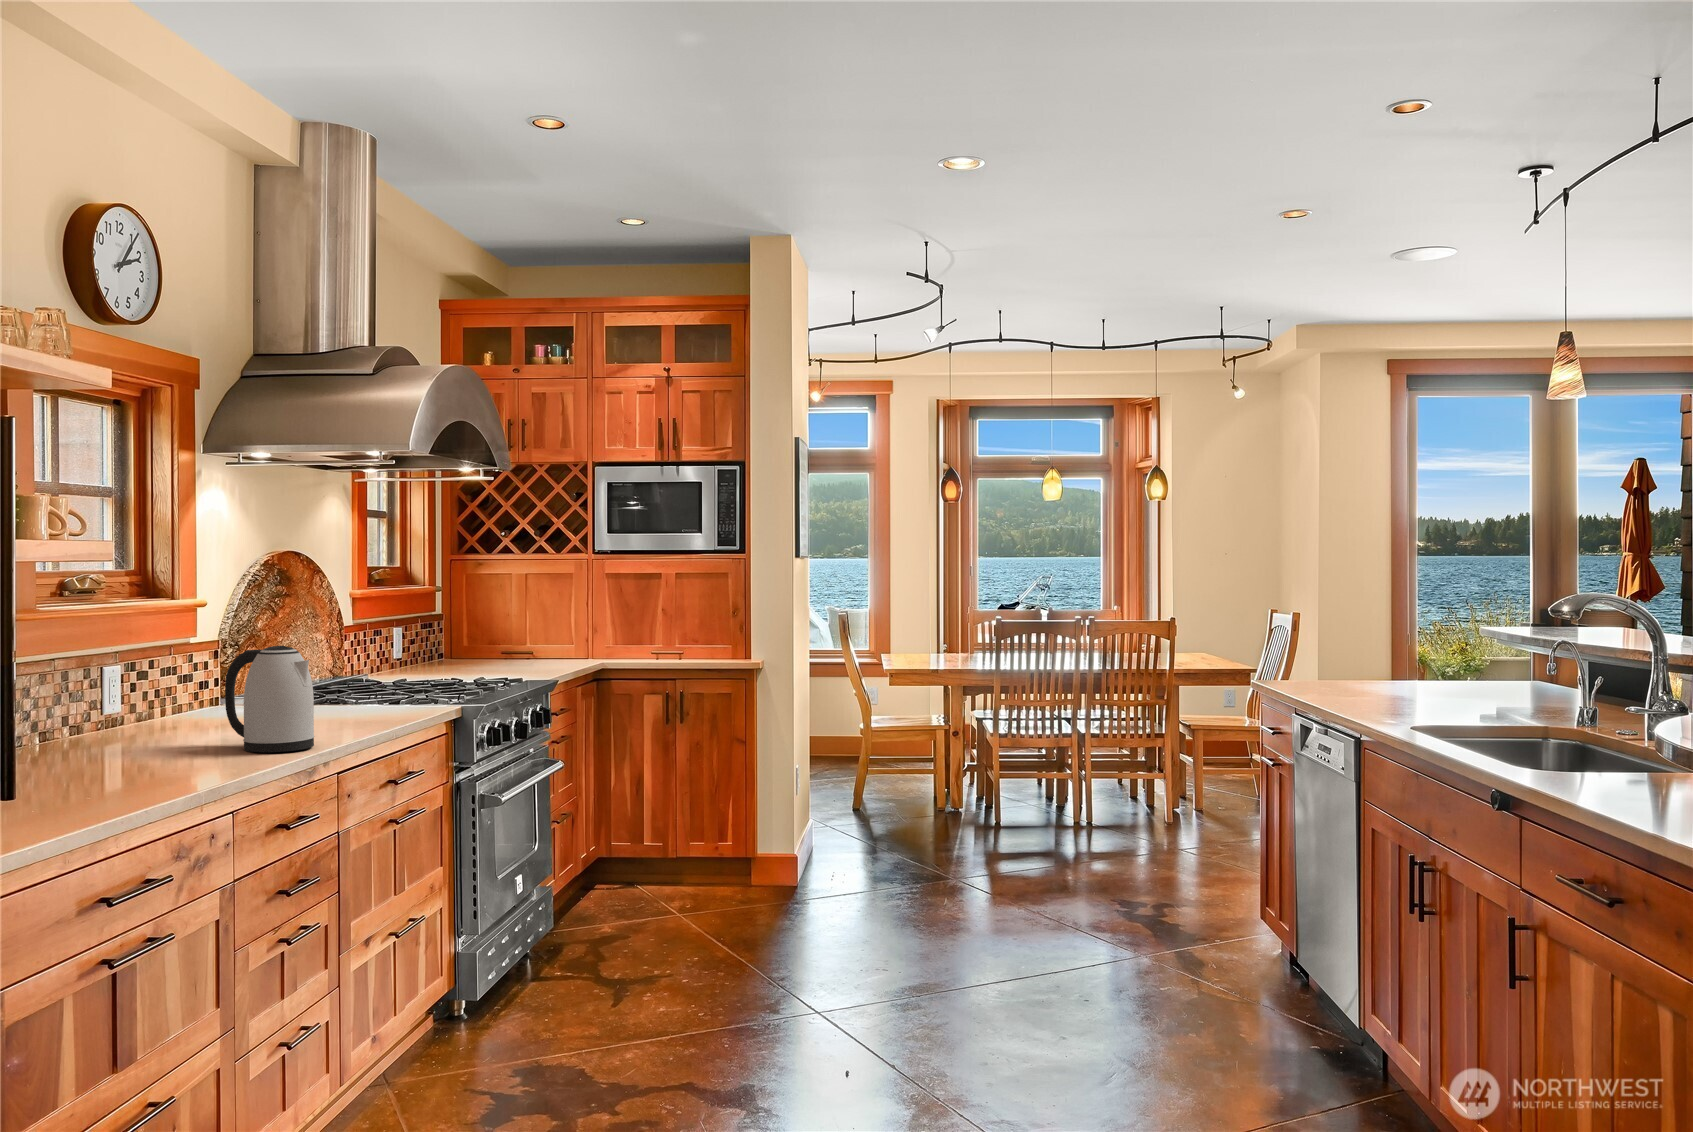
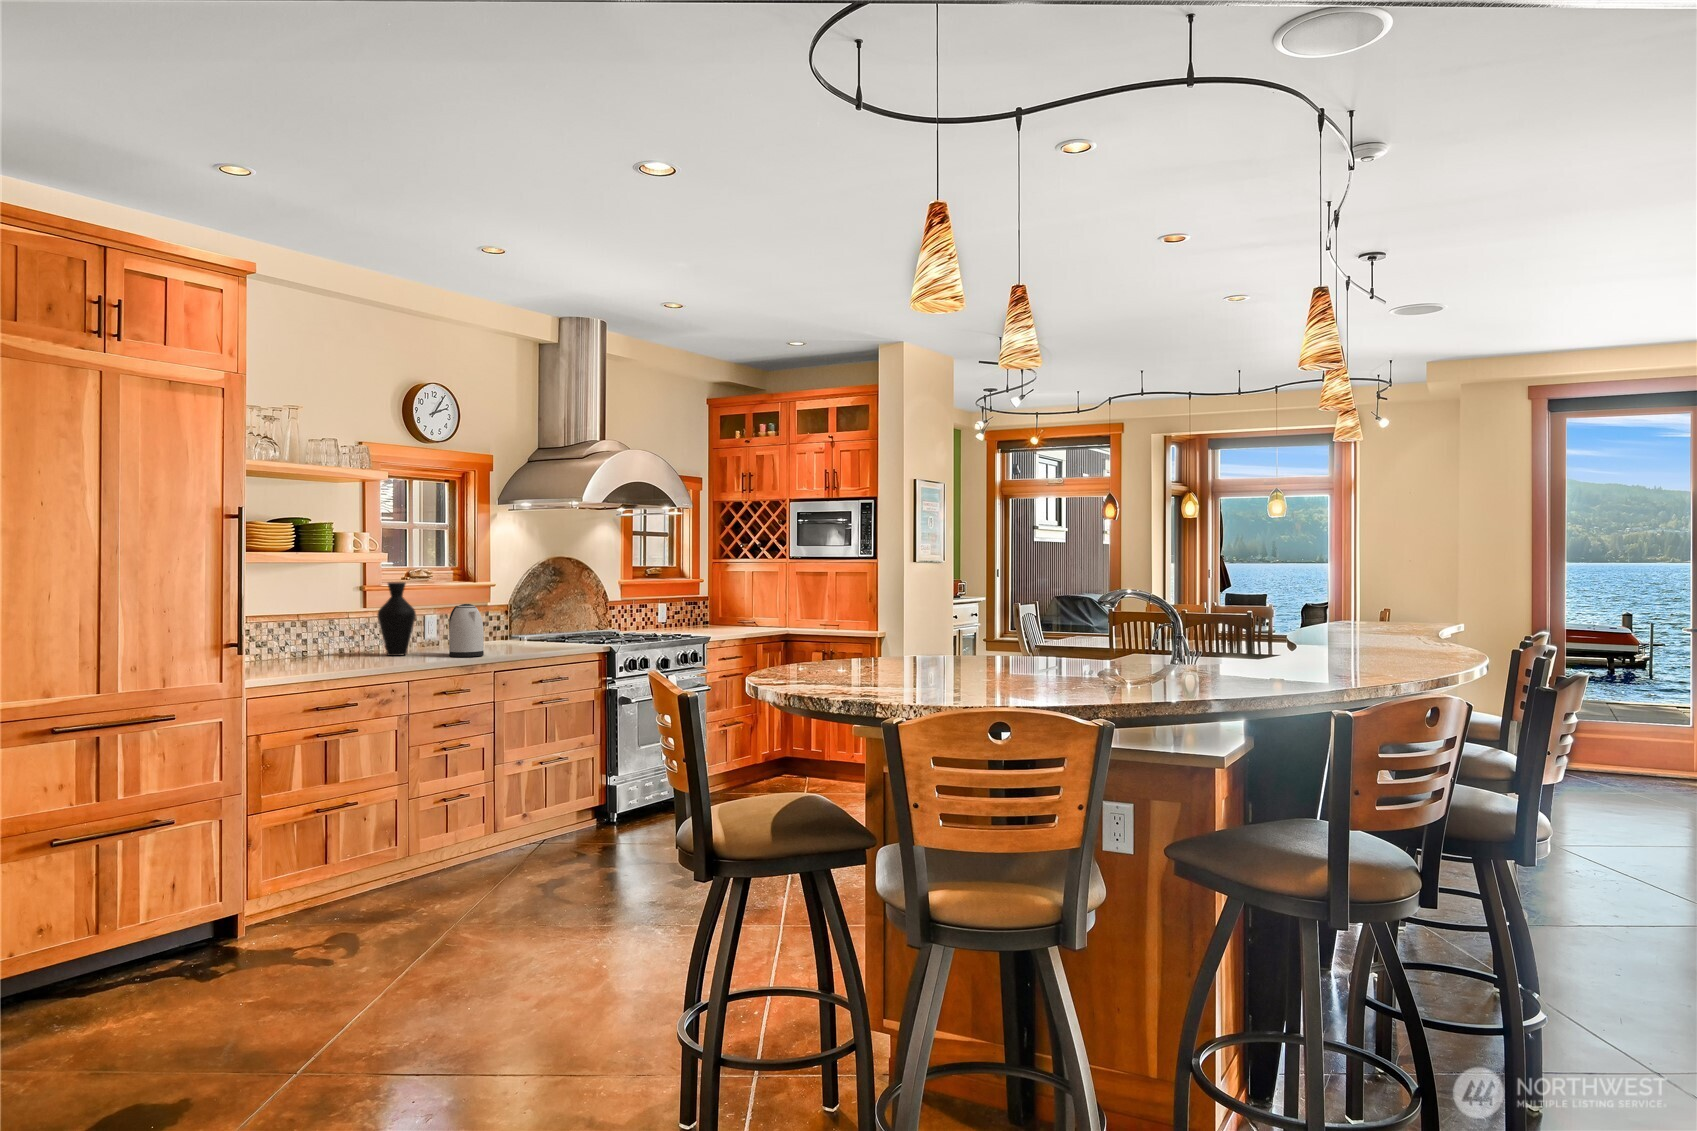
vase: none [86,605,171,760] -> present [378,582,416,656]

